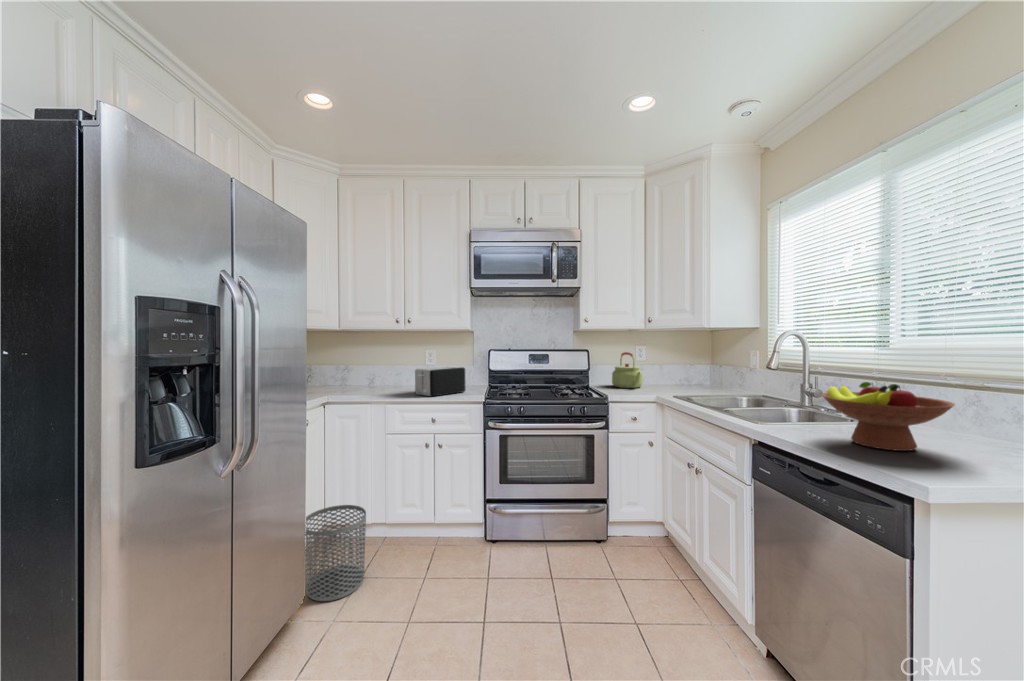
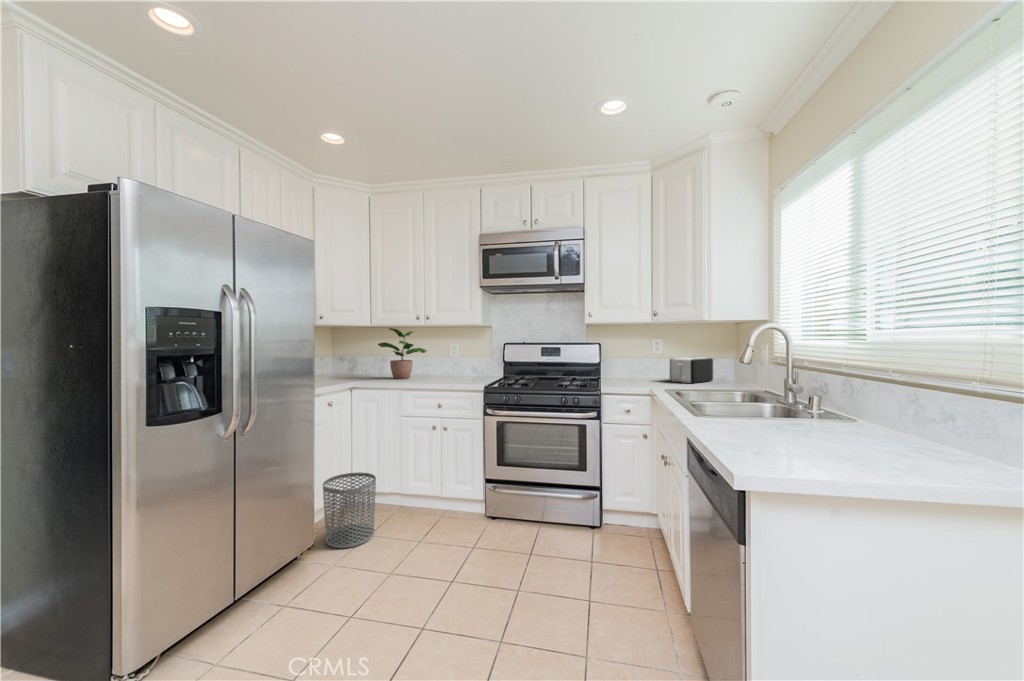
potted plant: none [346,334,405,391] -> present [378,328,427,379]
kettle: present [612,352,643,388] -> none [620,347,651,383]
toaster: present [415,366,466,397] -> present [670,358,713,383]
fruit bowl: present [822,382,955,451] -> none [746,372,866,441]

